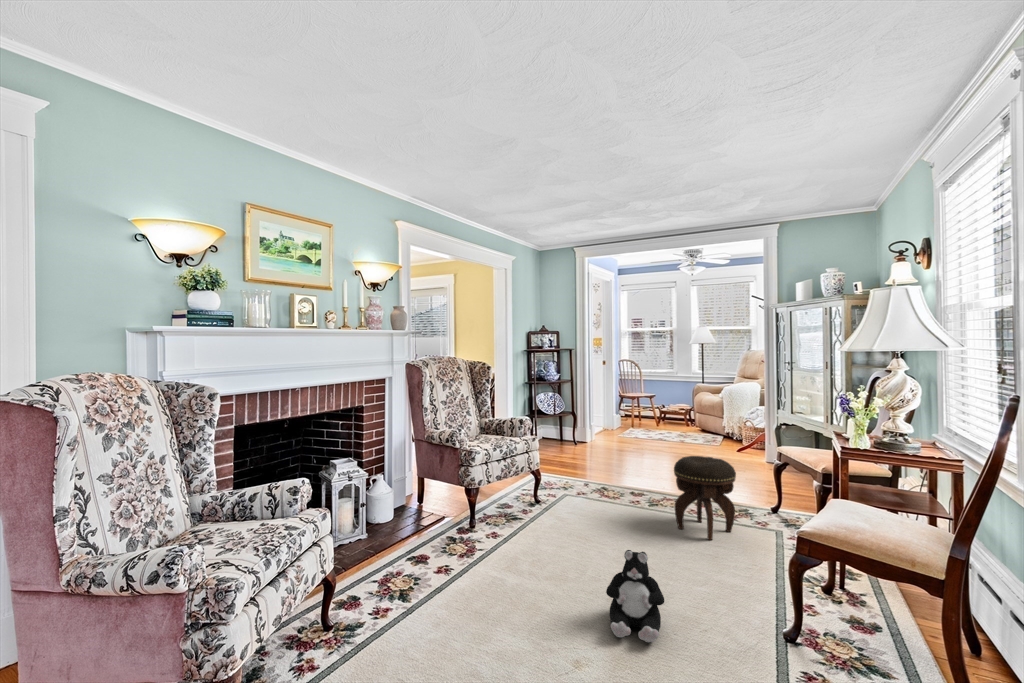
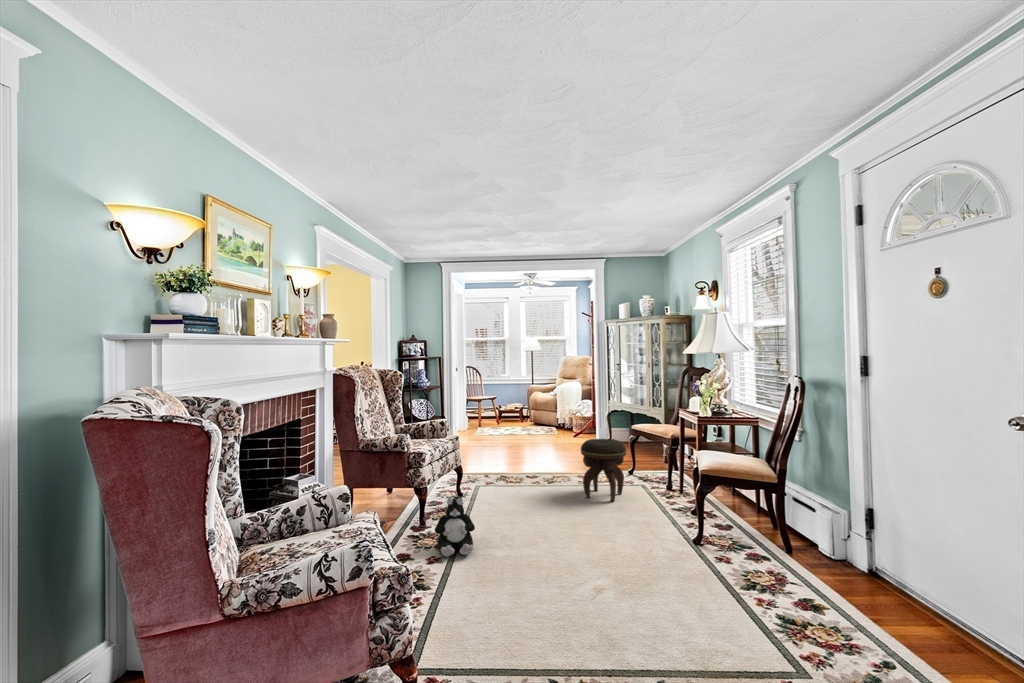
plush toy: present [606,550,664,642] -> present [435,497,475,557]

